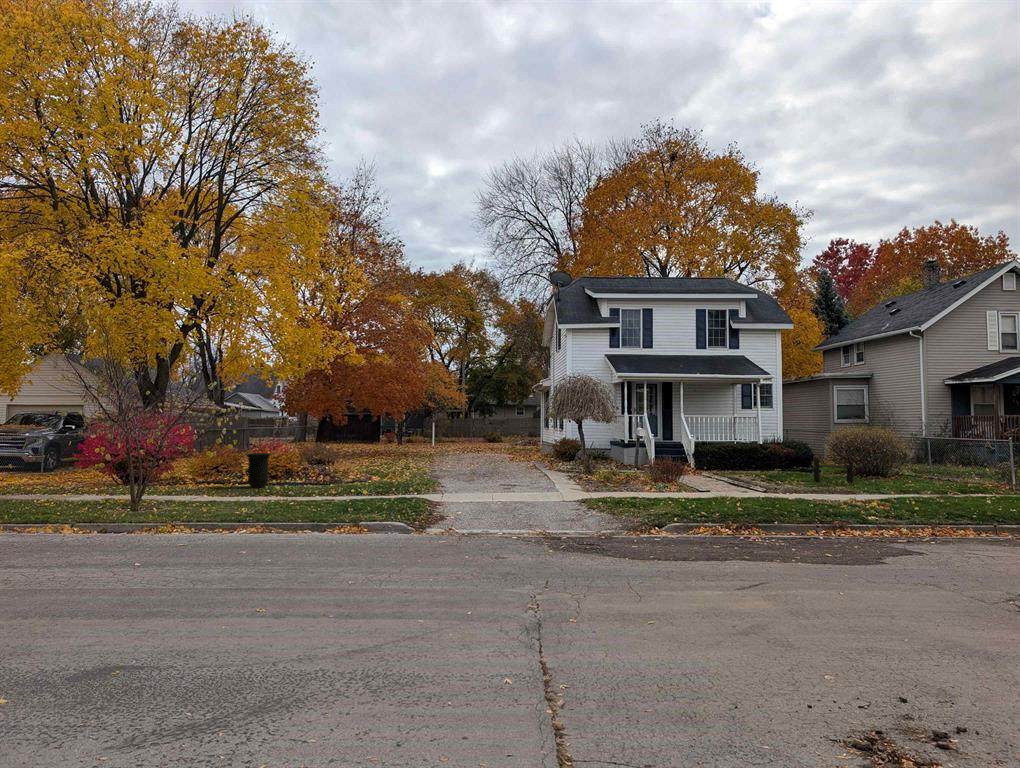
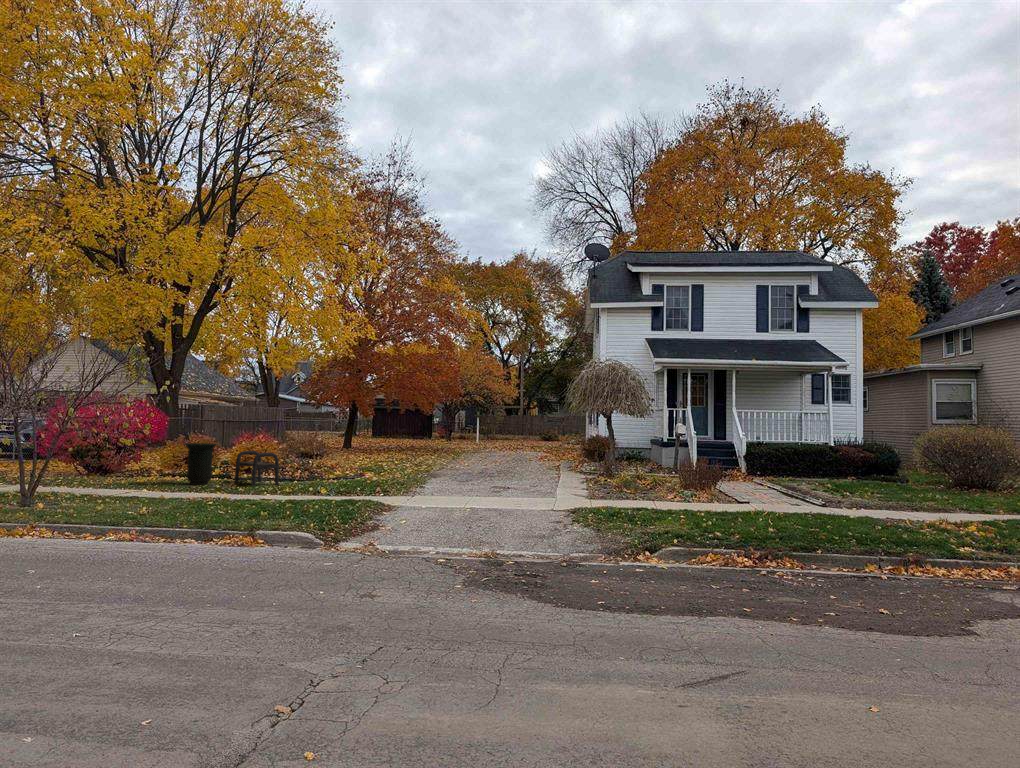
bench: present [814,457,853,483] -> present [235,451,279,486]

